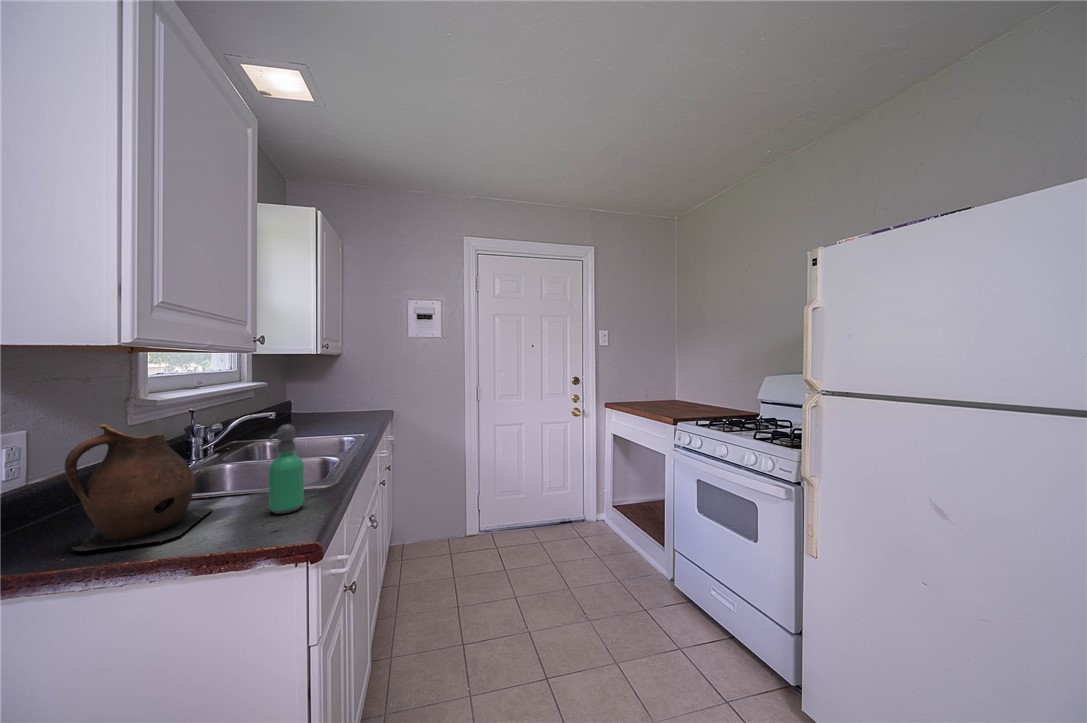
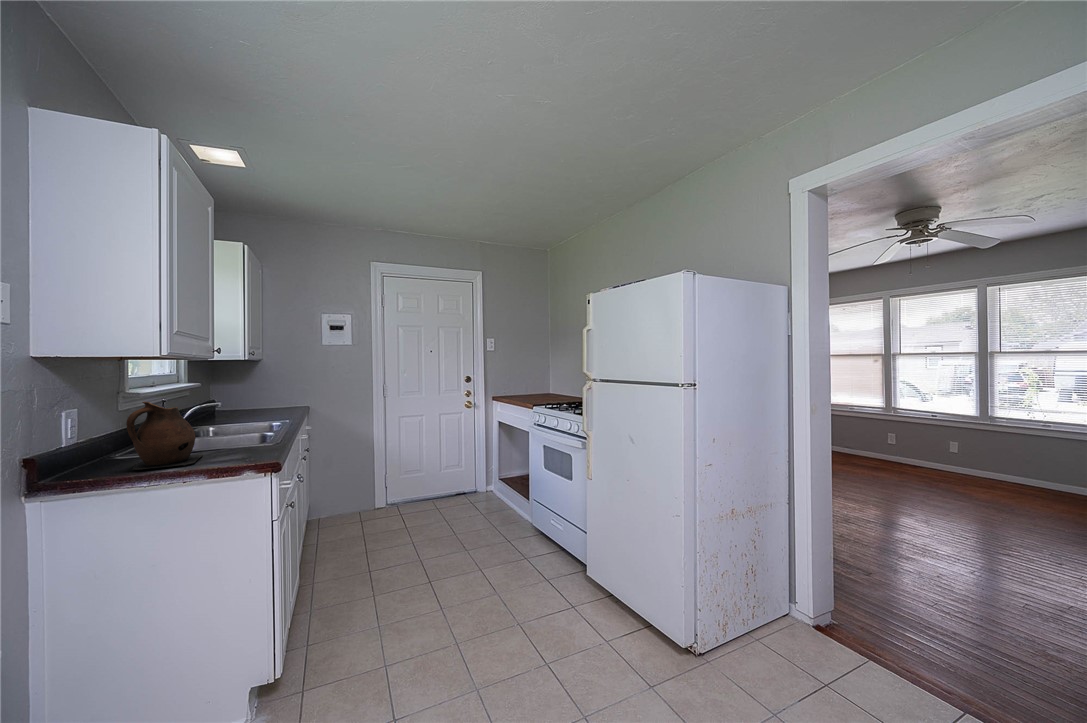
soap dispenser: present [269,424,304,514] -> none [241,403,263,455]

